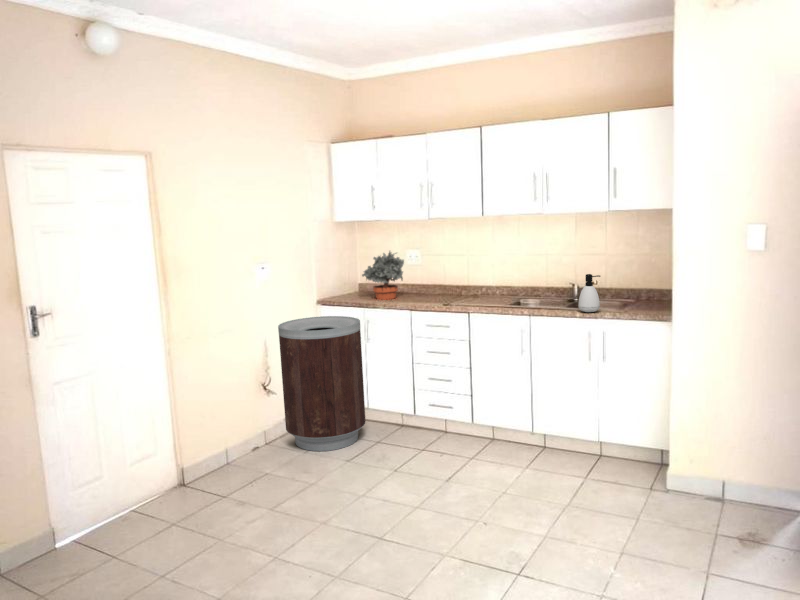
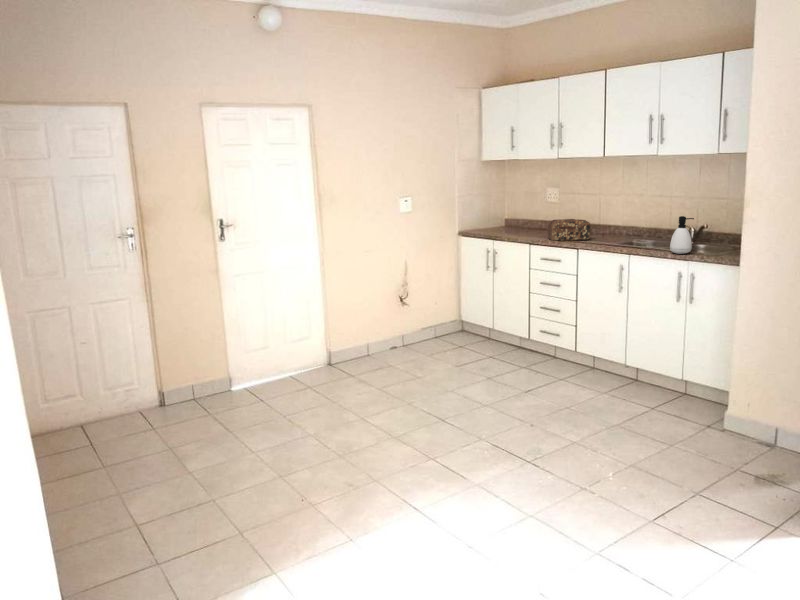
potted plant: present [362,251,404,299] -> none [498,188,538,234]
bread loaf: none [429,281,475,306] -> present [548,219,591,241]
trash can: present [278,316,366,451] -> none [414,245,485,357]

